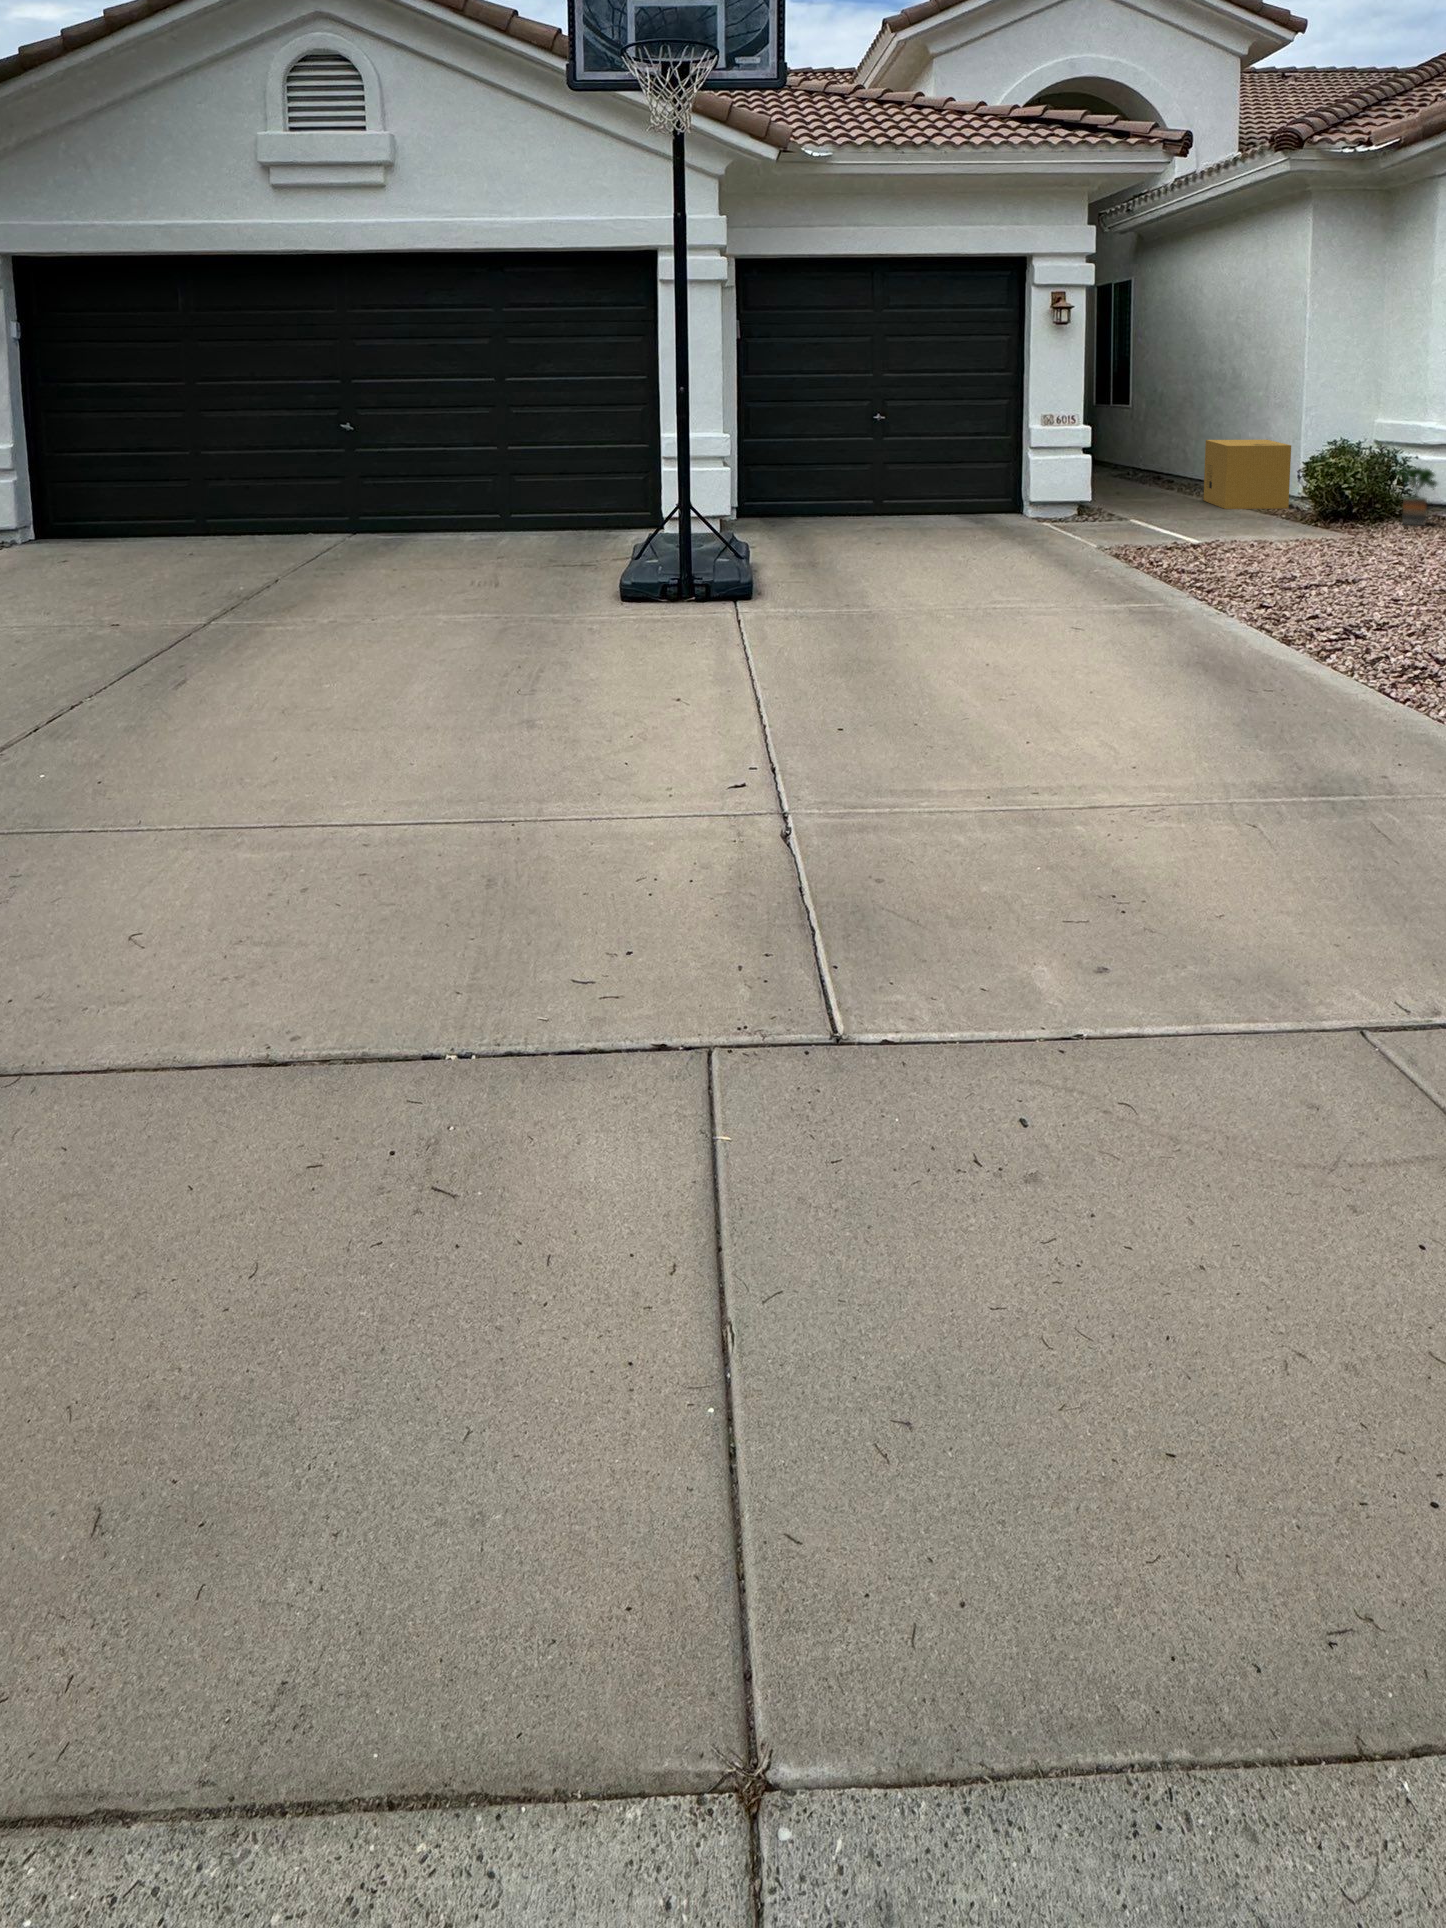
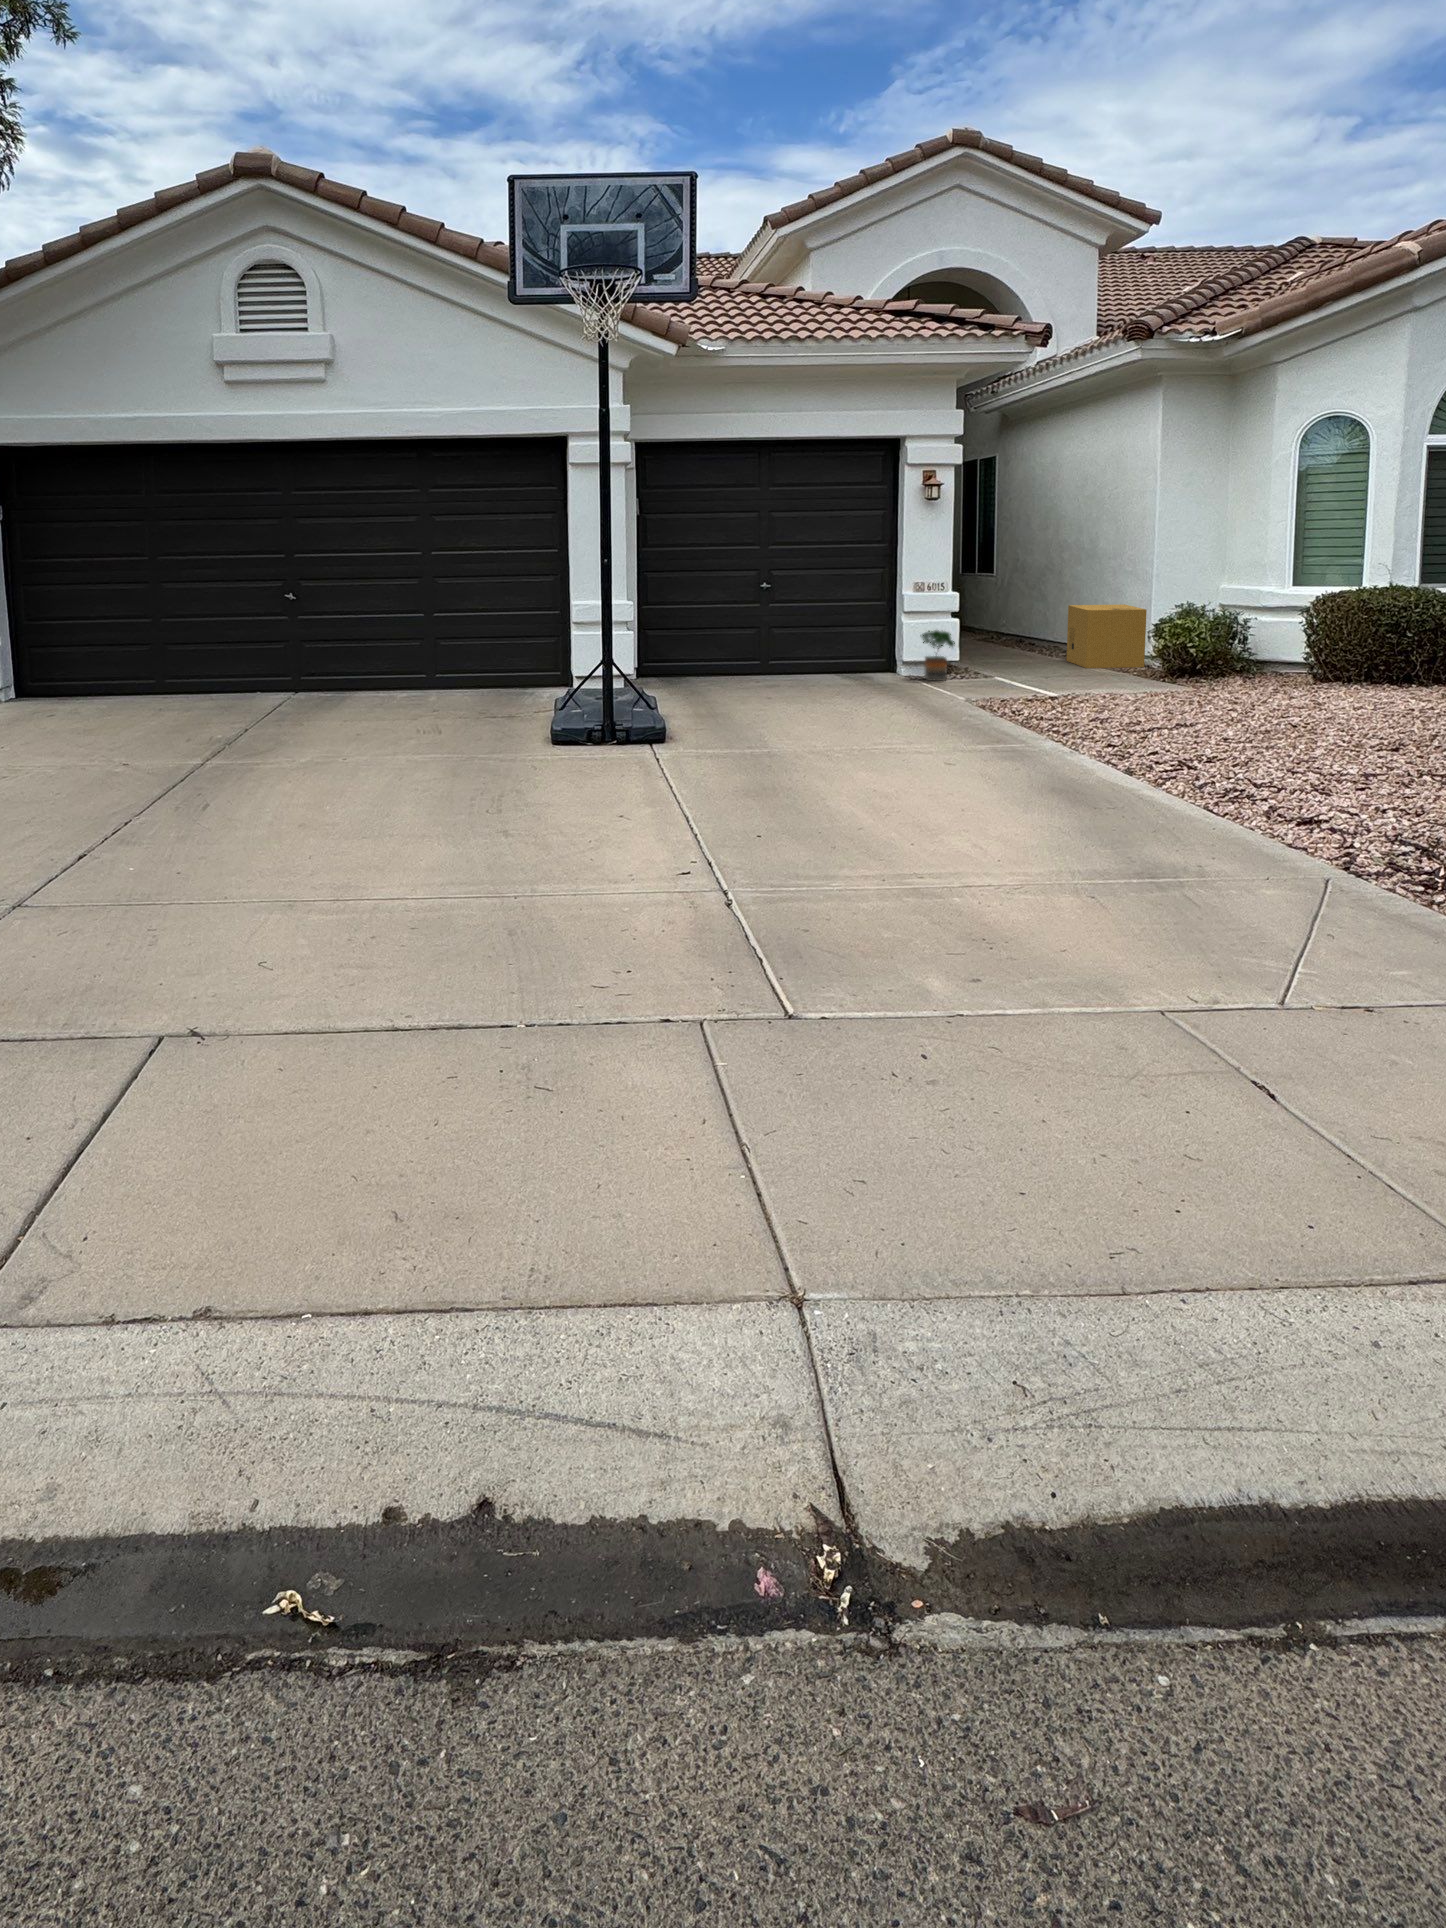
potted tree: present [1397,467,1437,525] -> present [922,630,955,681]

